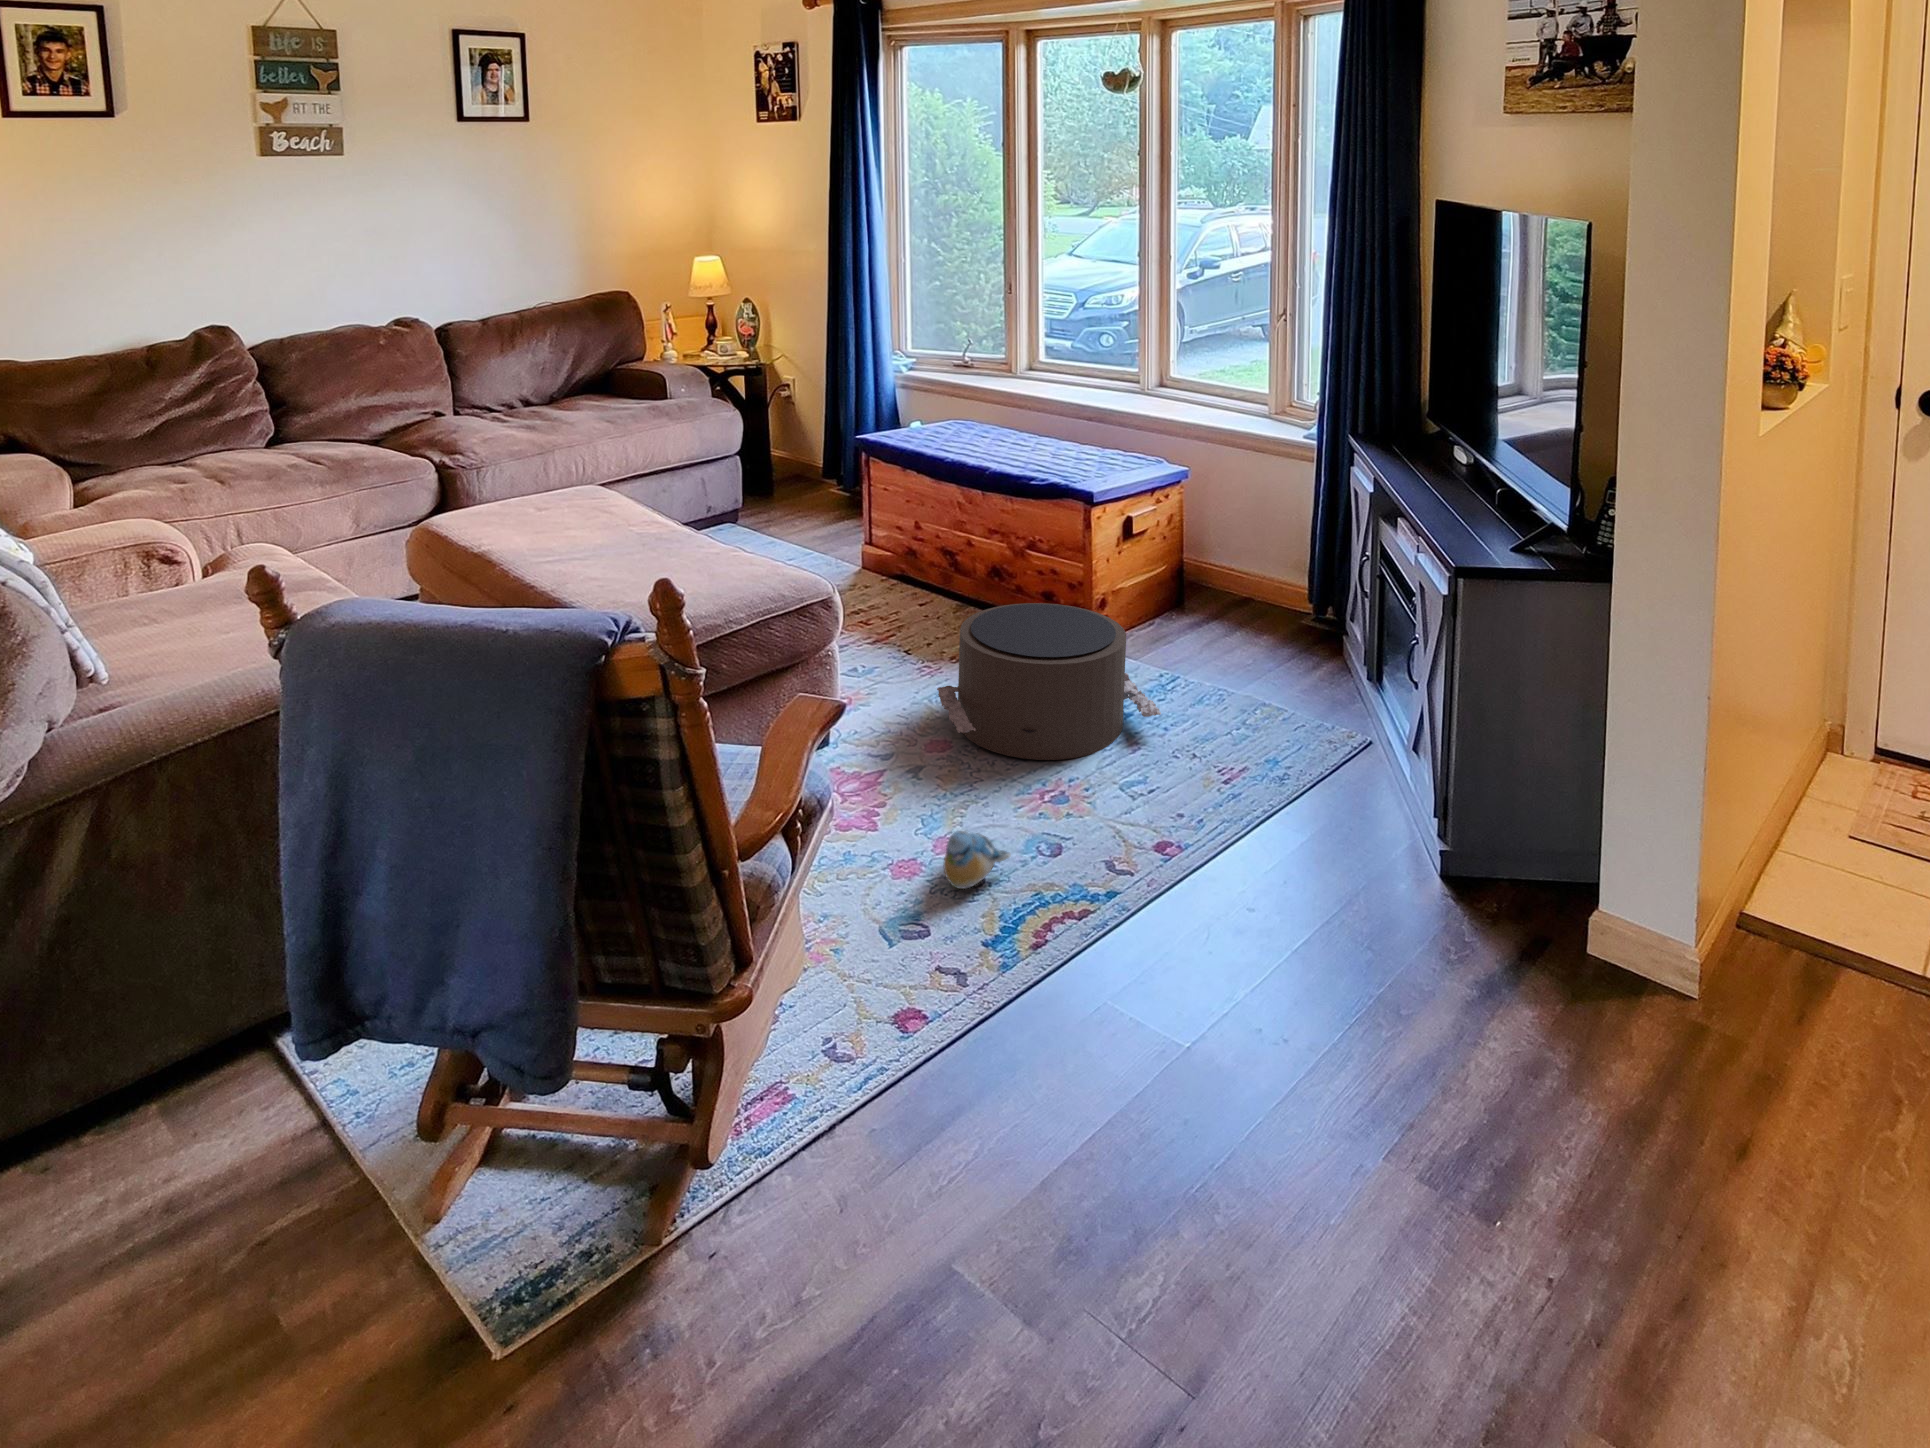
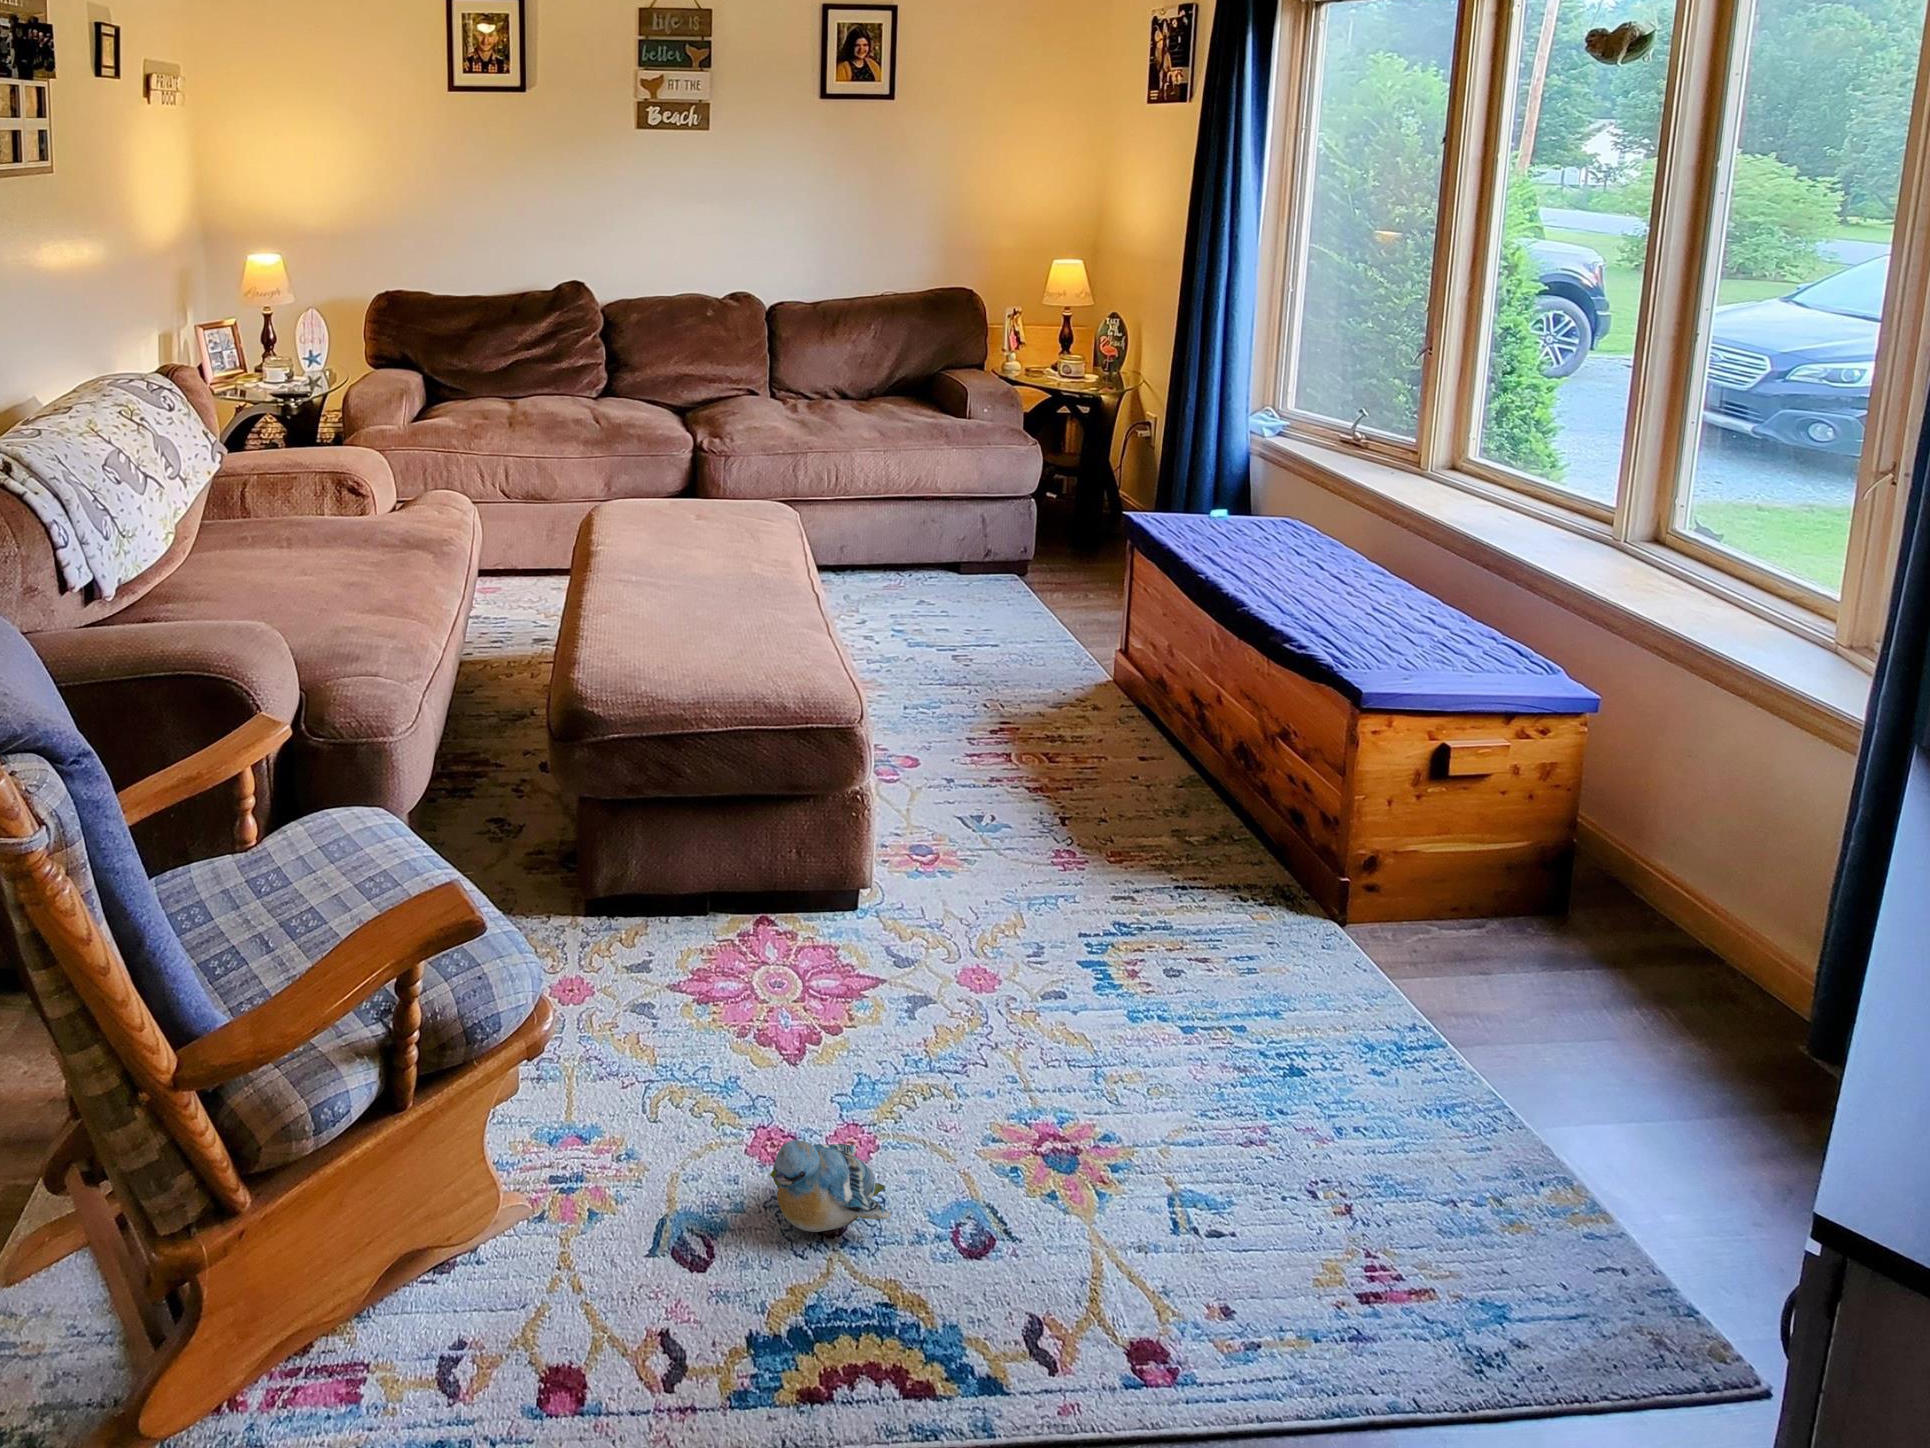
pouf: present [937,603,1161,760] -> none [972,815,1327,1114]

